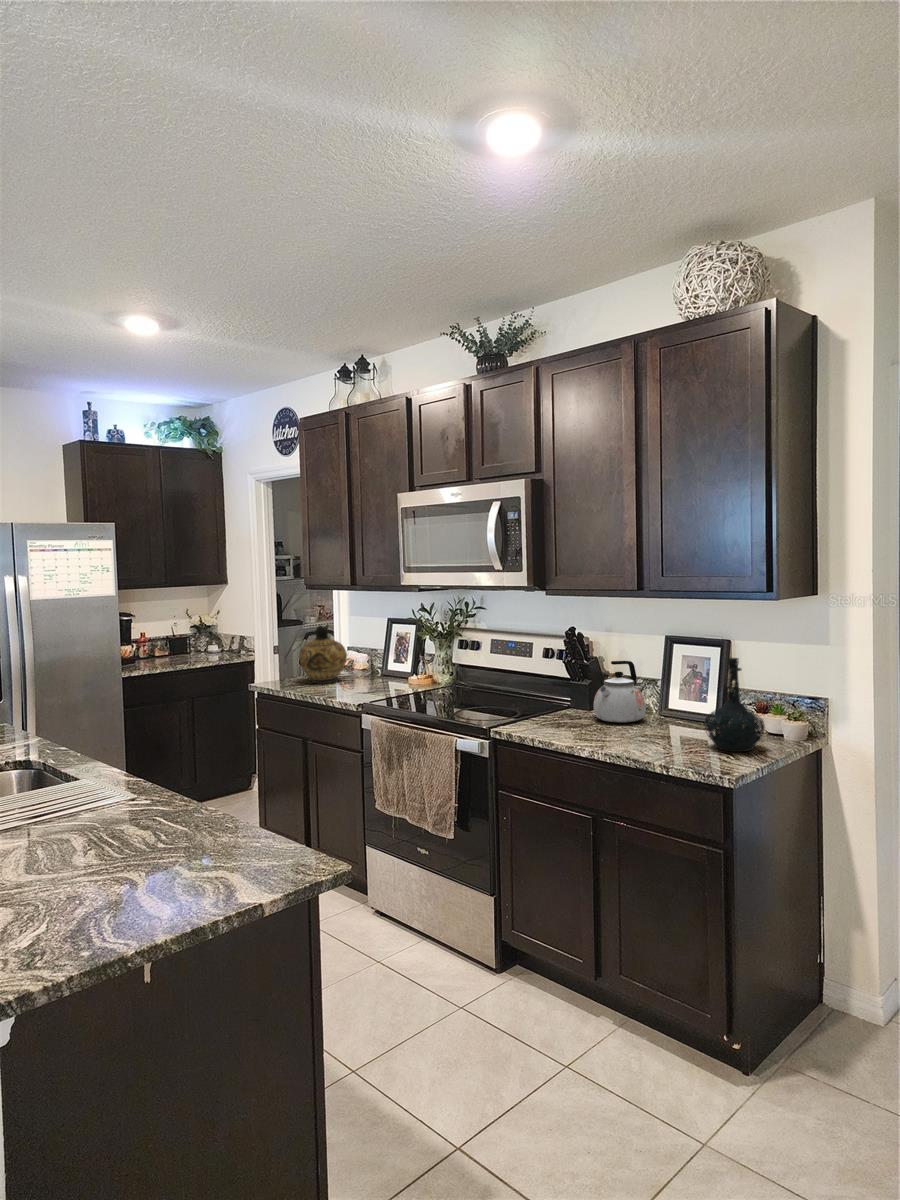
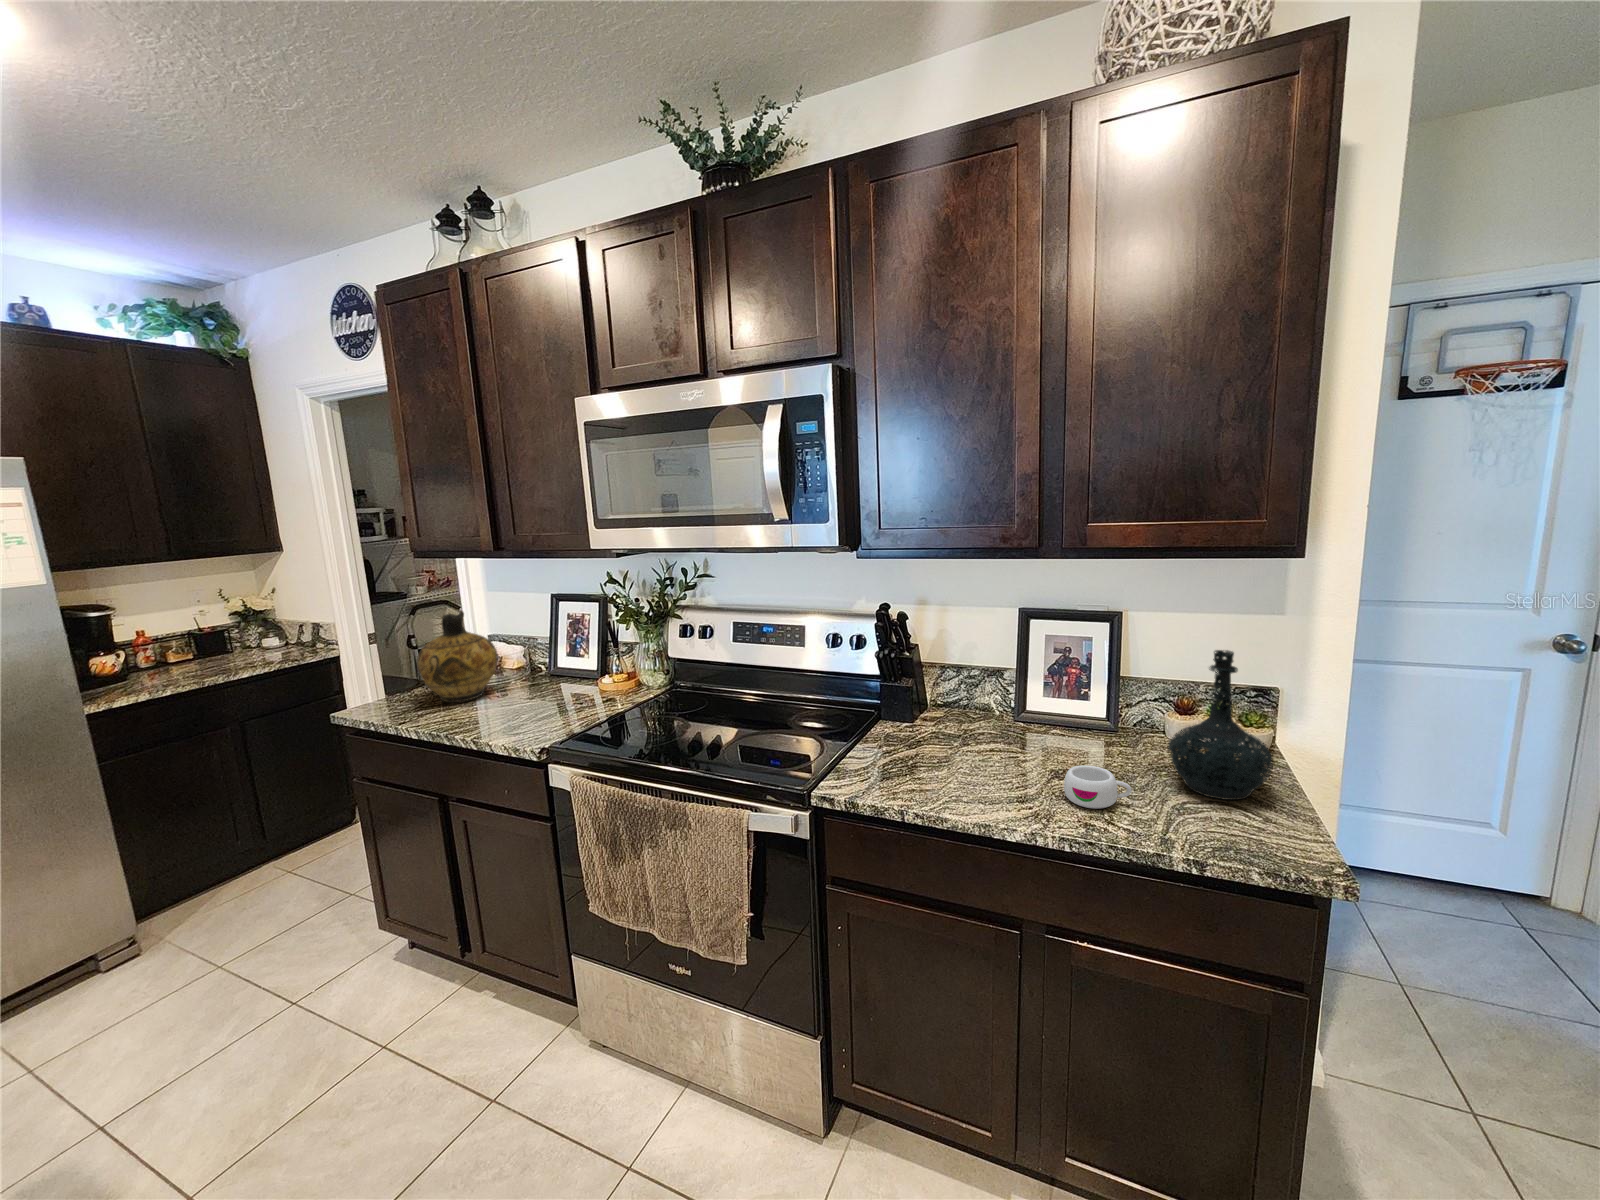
kettle: present [594,661,646,723] -> none [935,649,1013,746]
mug: none [631,725,667,747] -> present [1064,765,1132,809]

